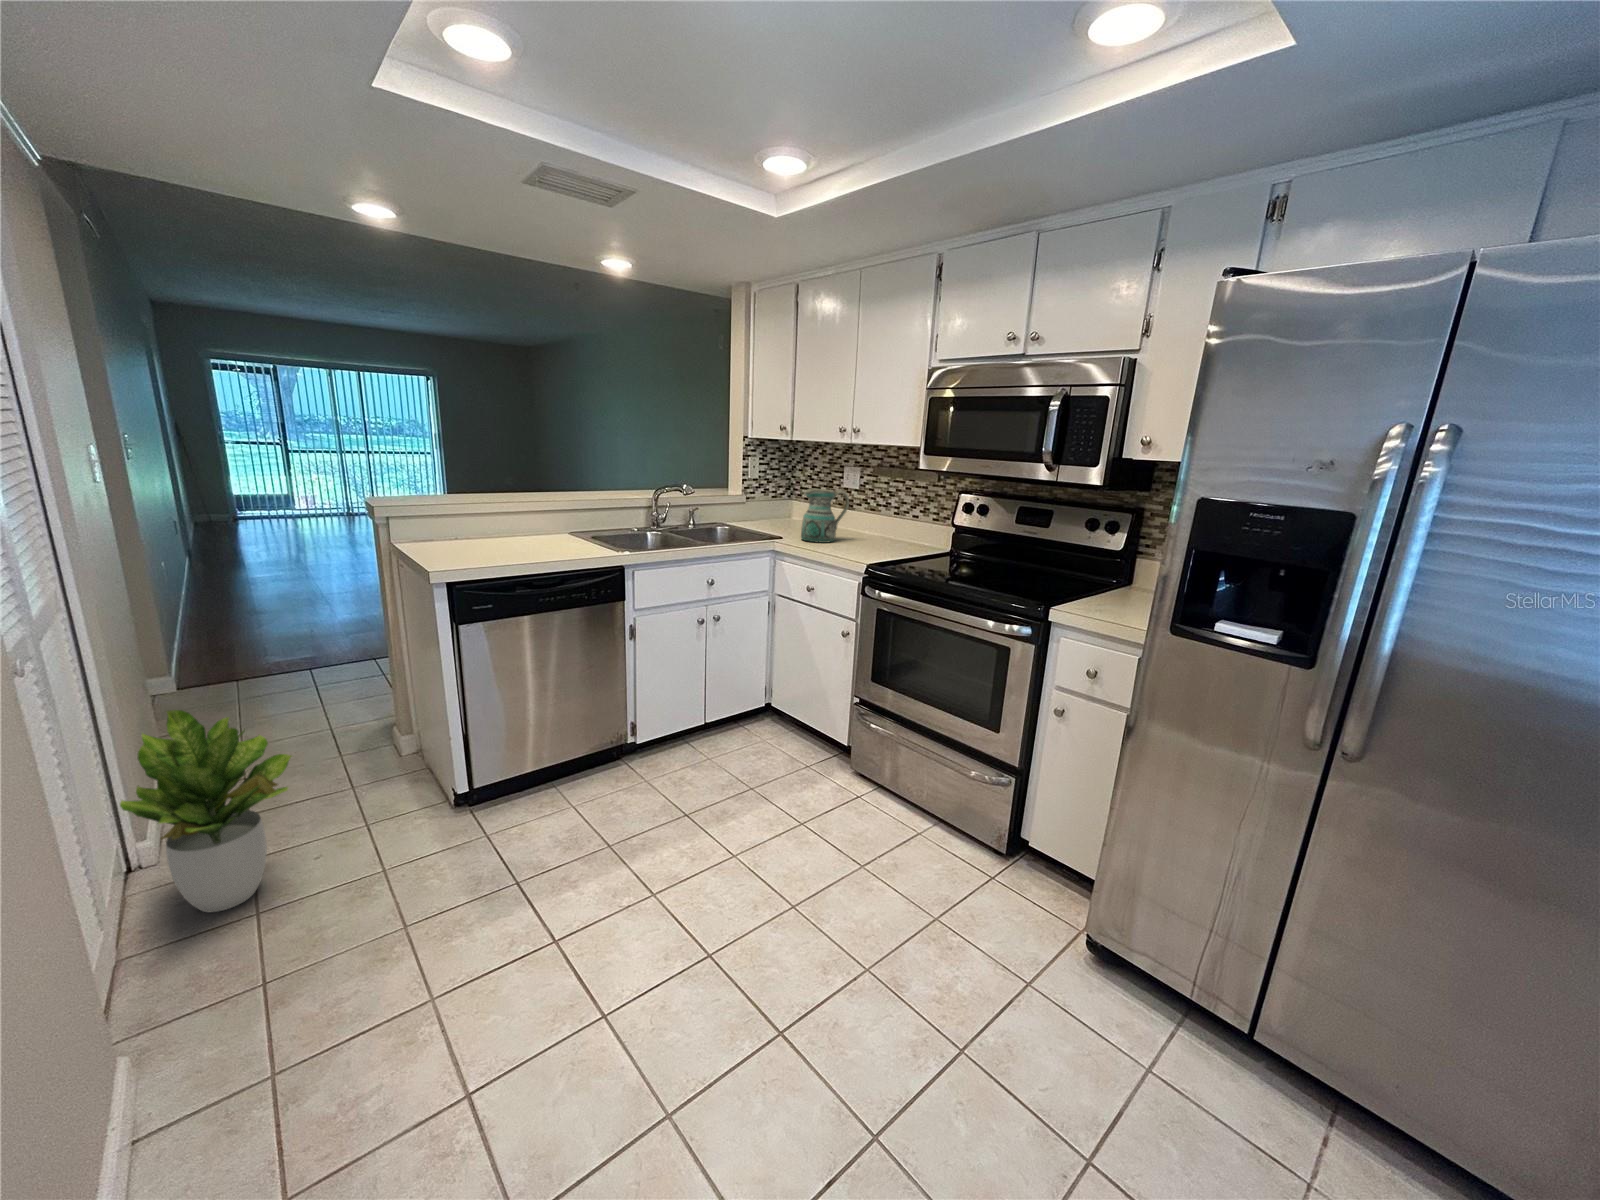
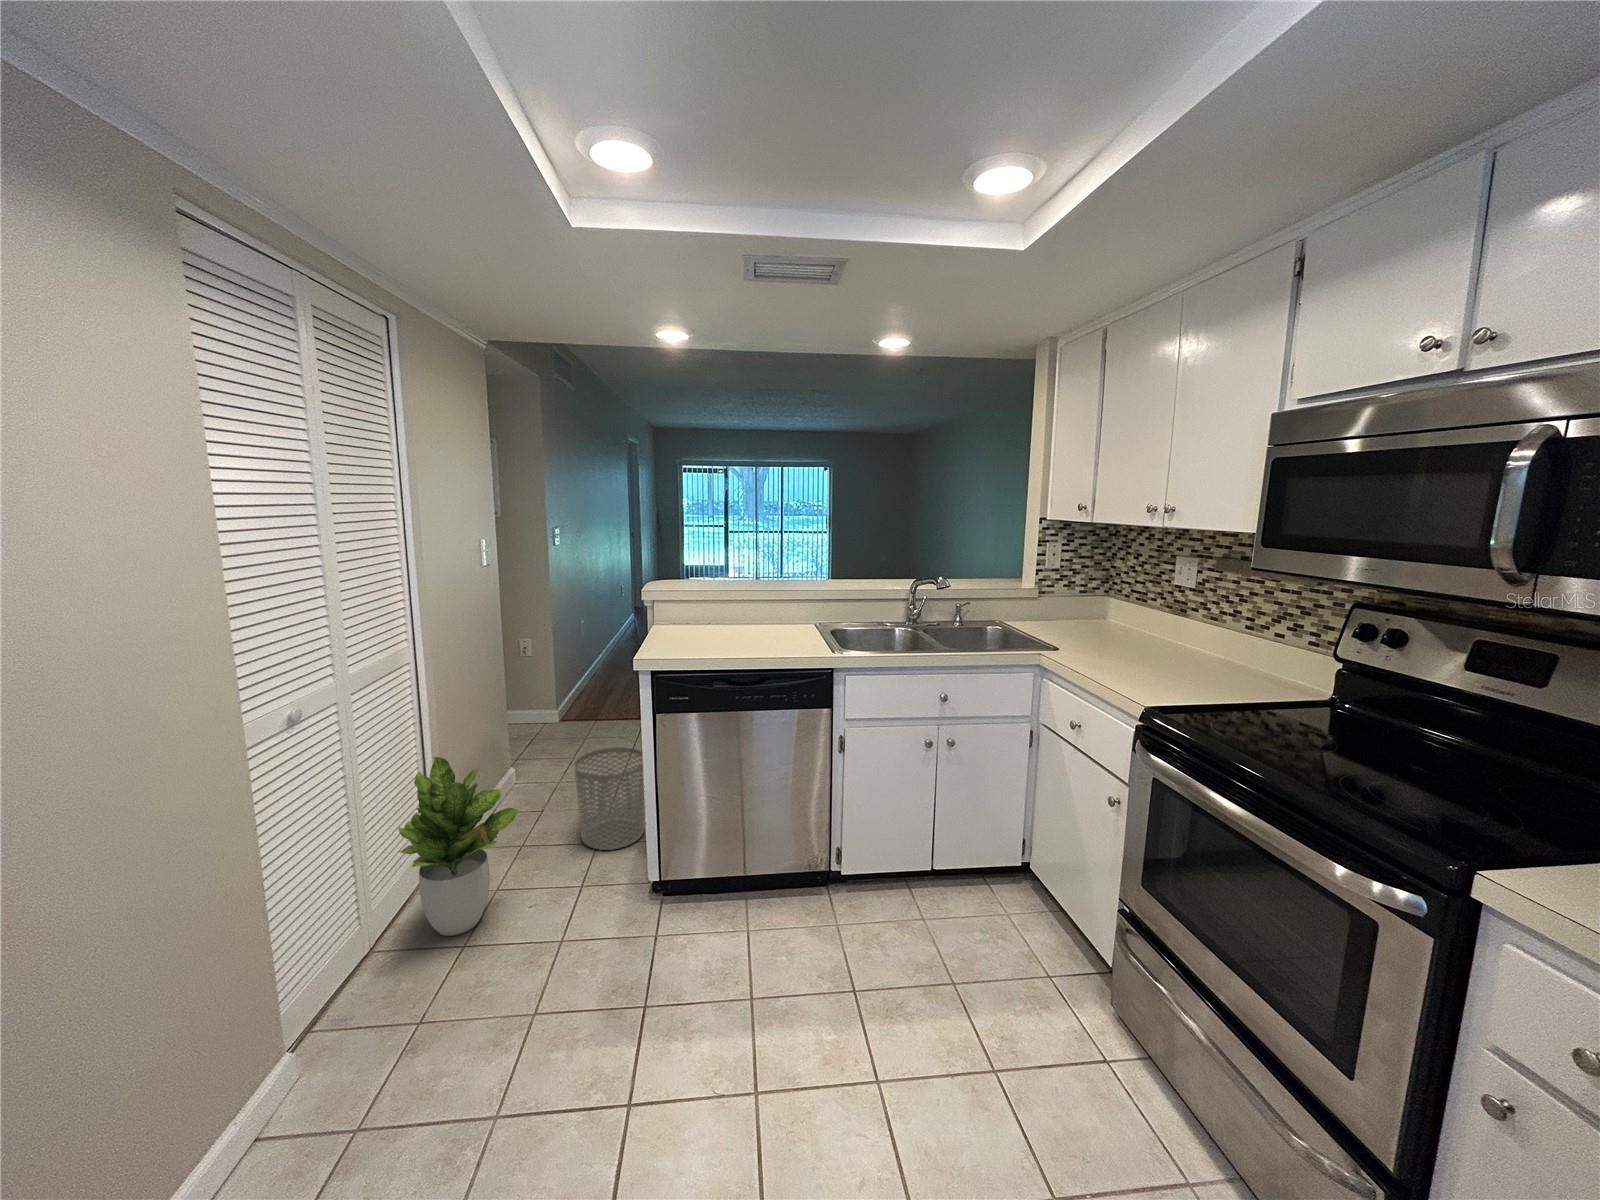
ceramic pitcher: present [801,489,849,543] -> none [1083,587,1161,663]
waste bin: none [309,682,405,793] -> present [575,747,646,850]

